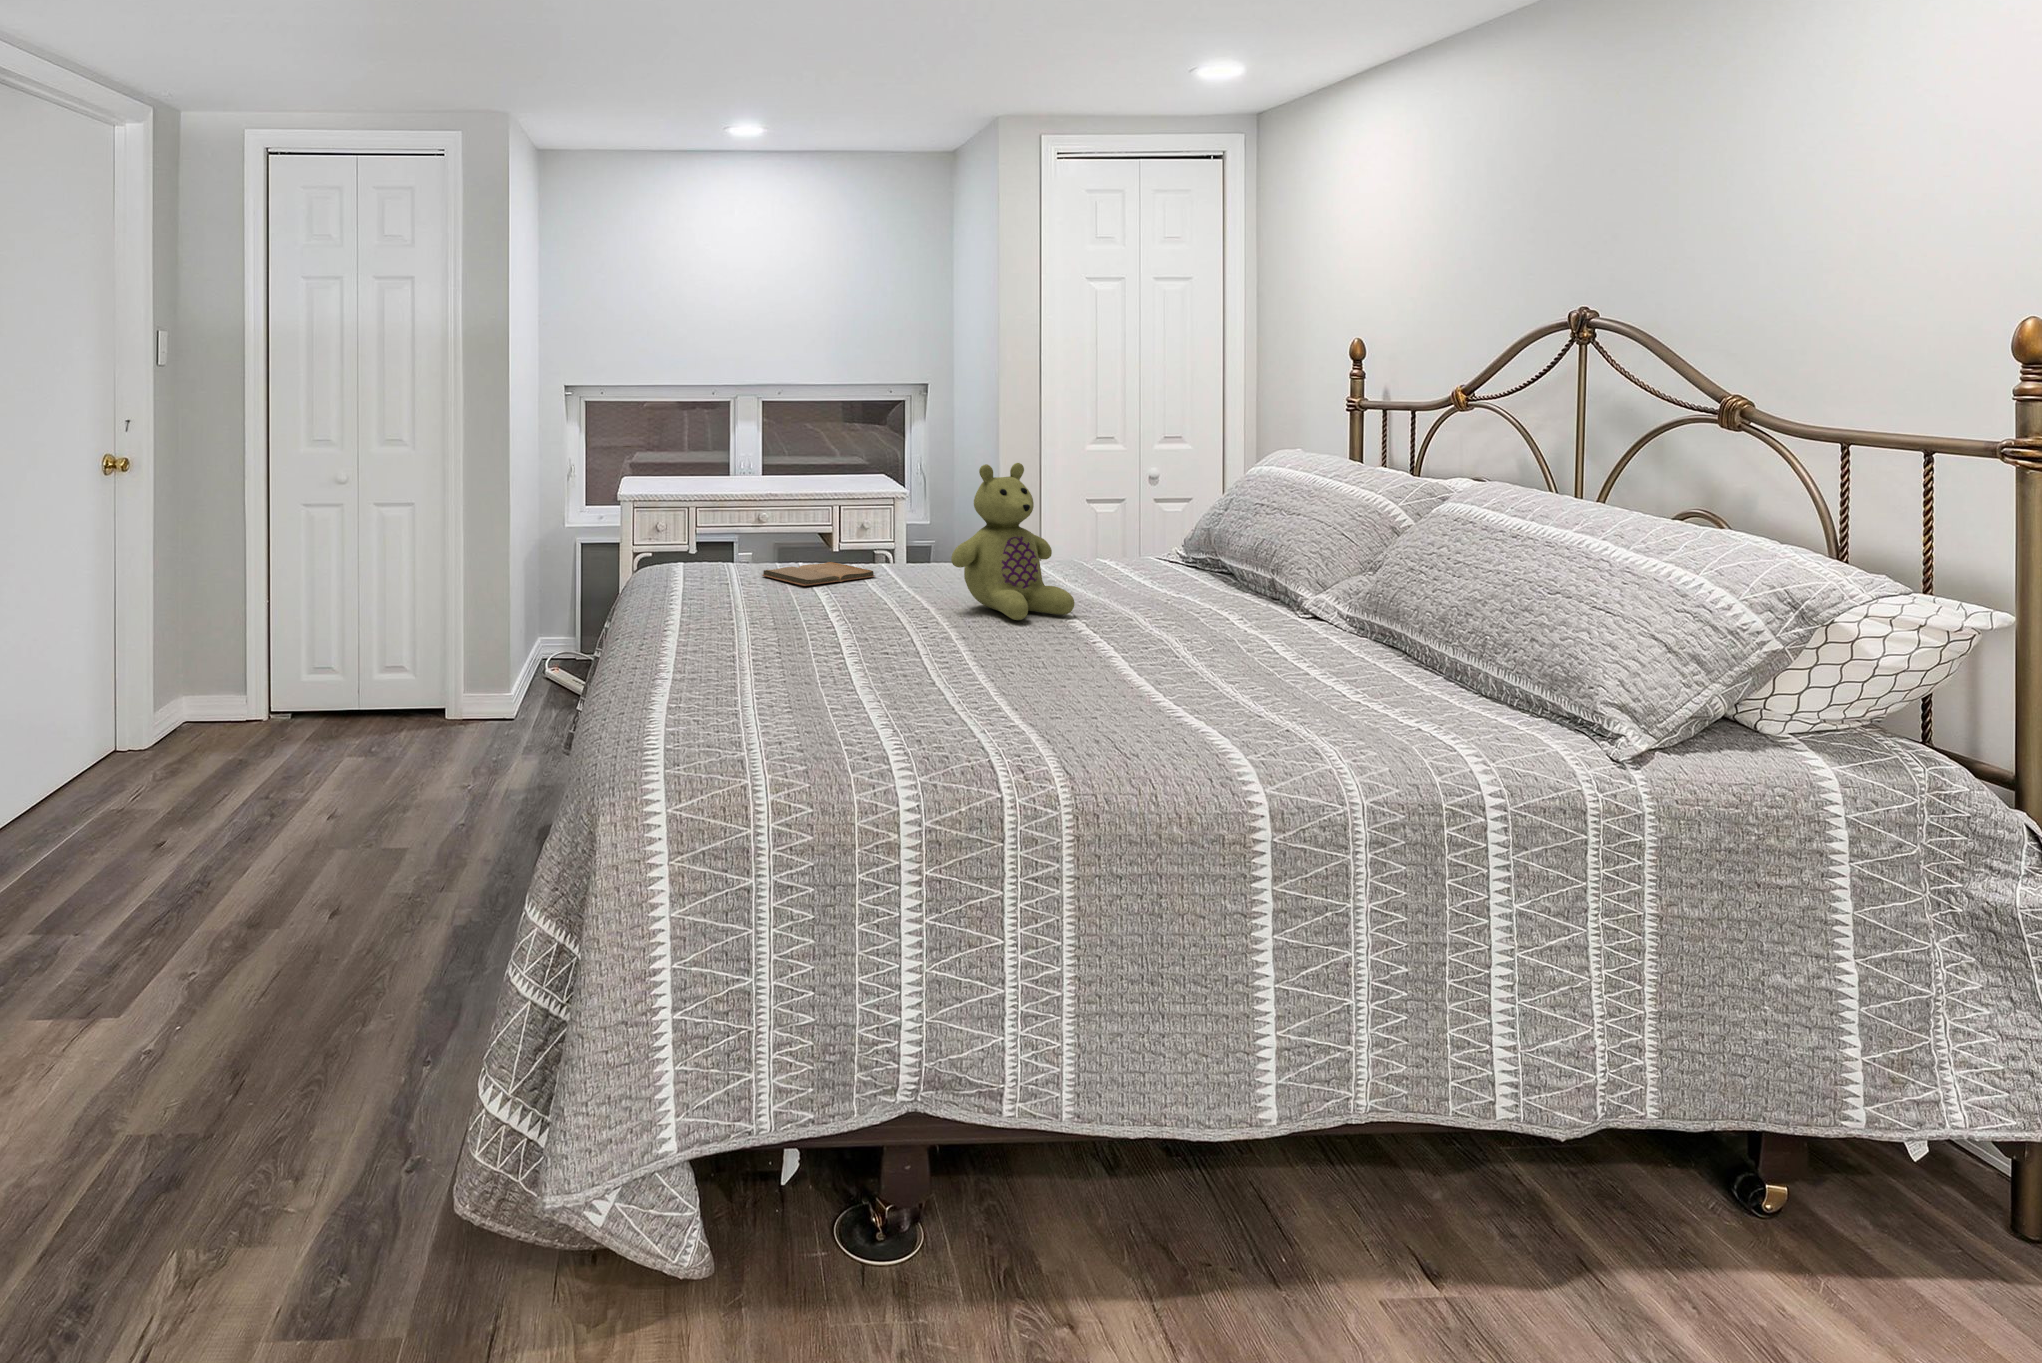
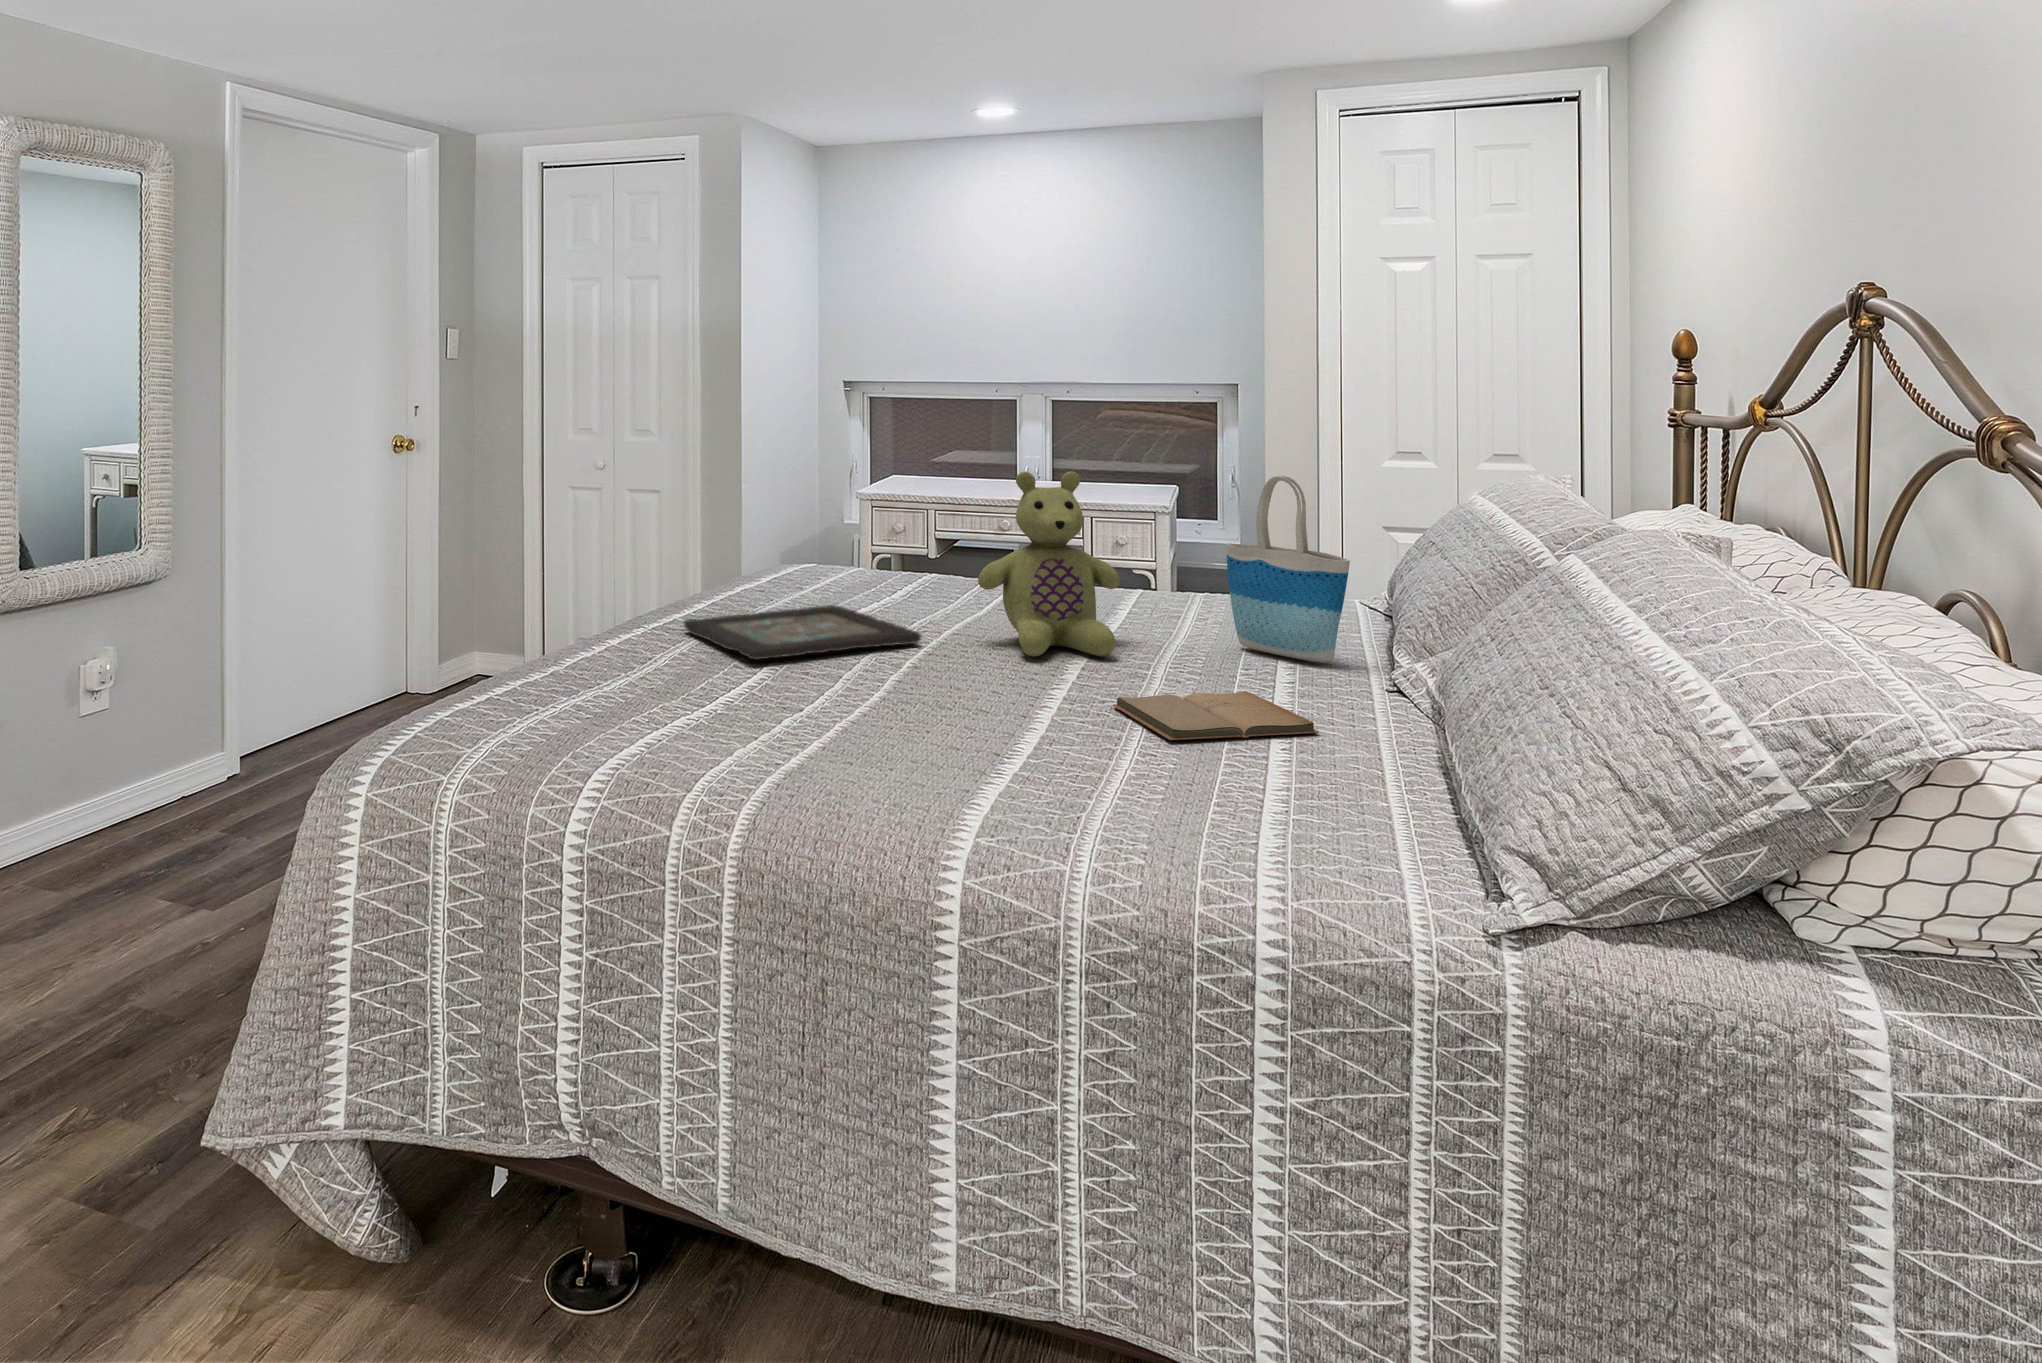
tote bag: none [1125,460,1234,603] -> present [1226,476,1350,663]
book: present [762,562,875,586] -> present [1113,691,1319,740]
decorative tray: none [695,594,915,647] -> present [684,605,921,660]

